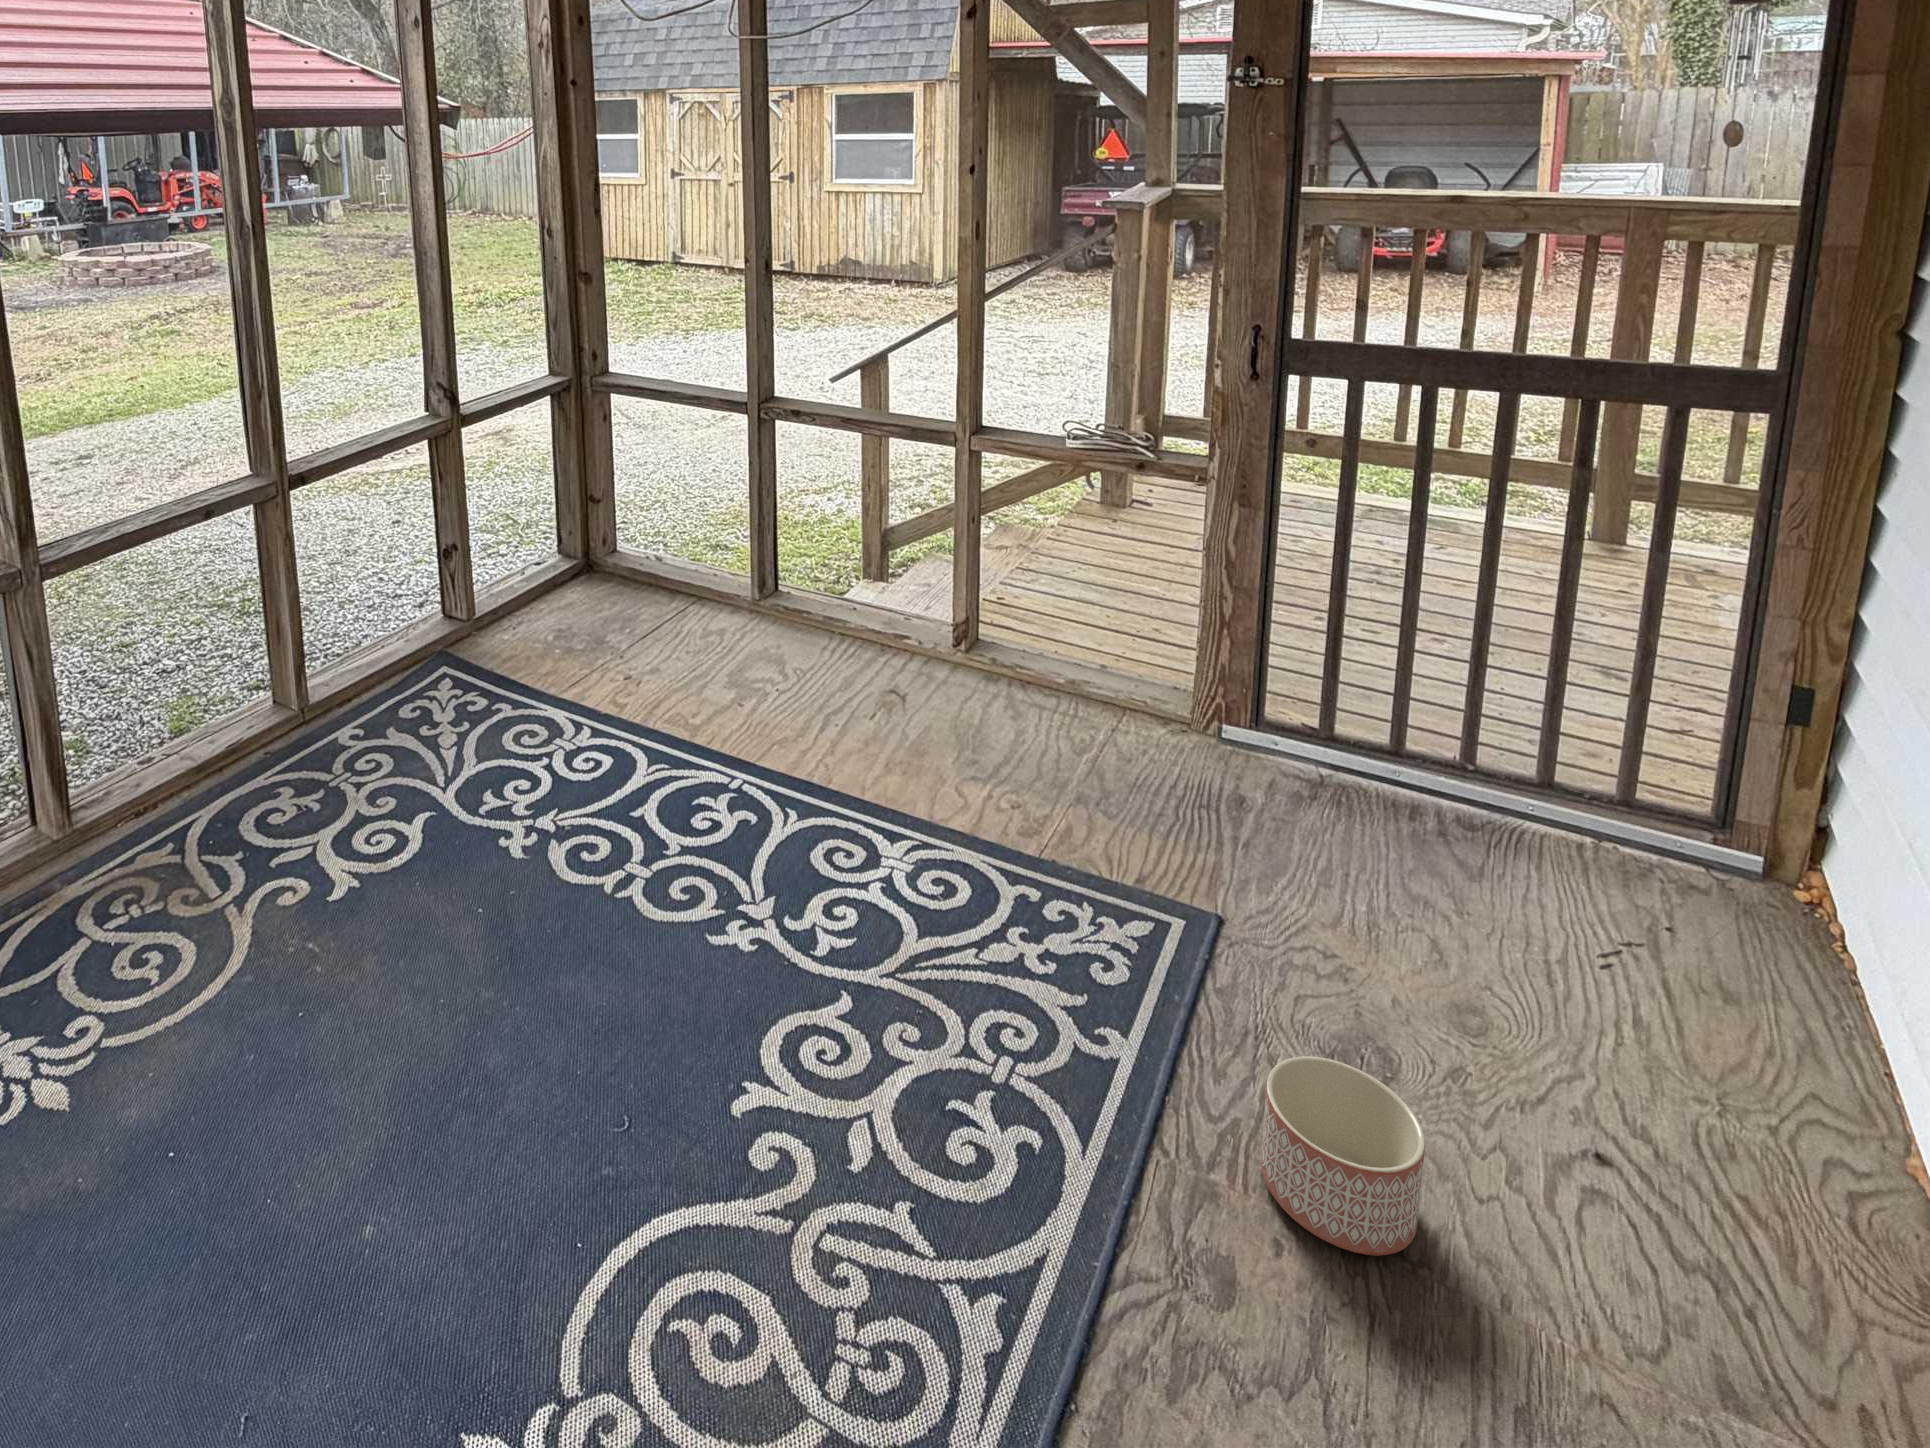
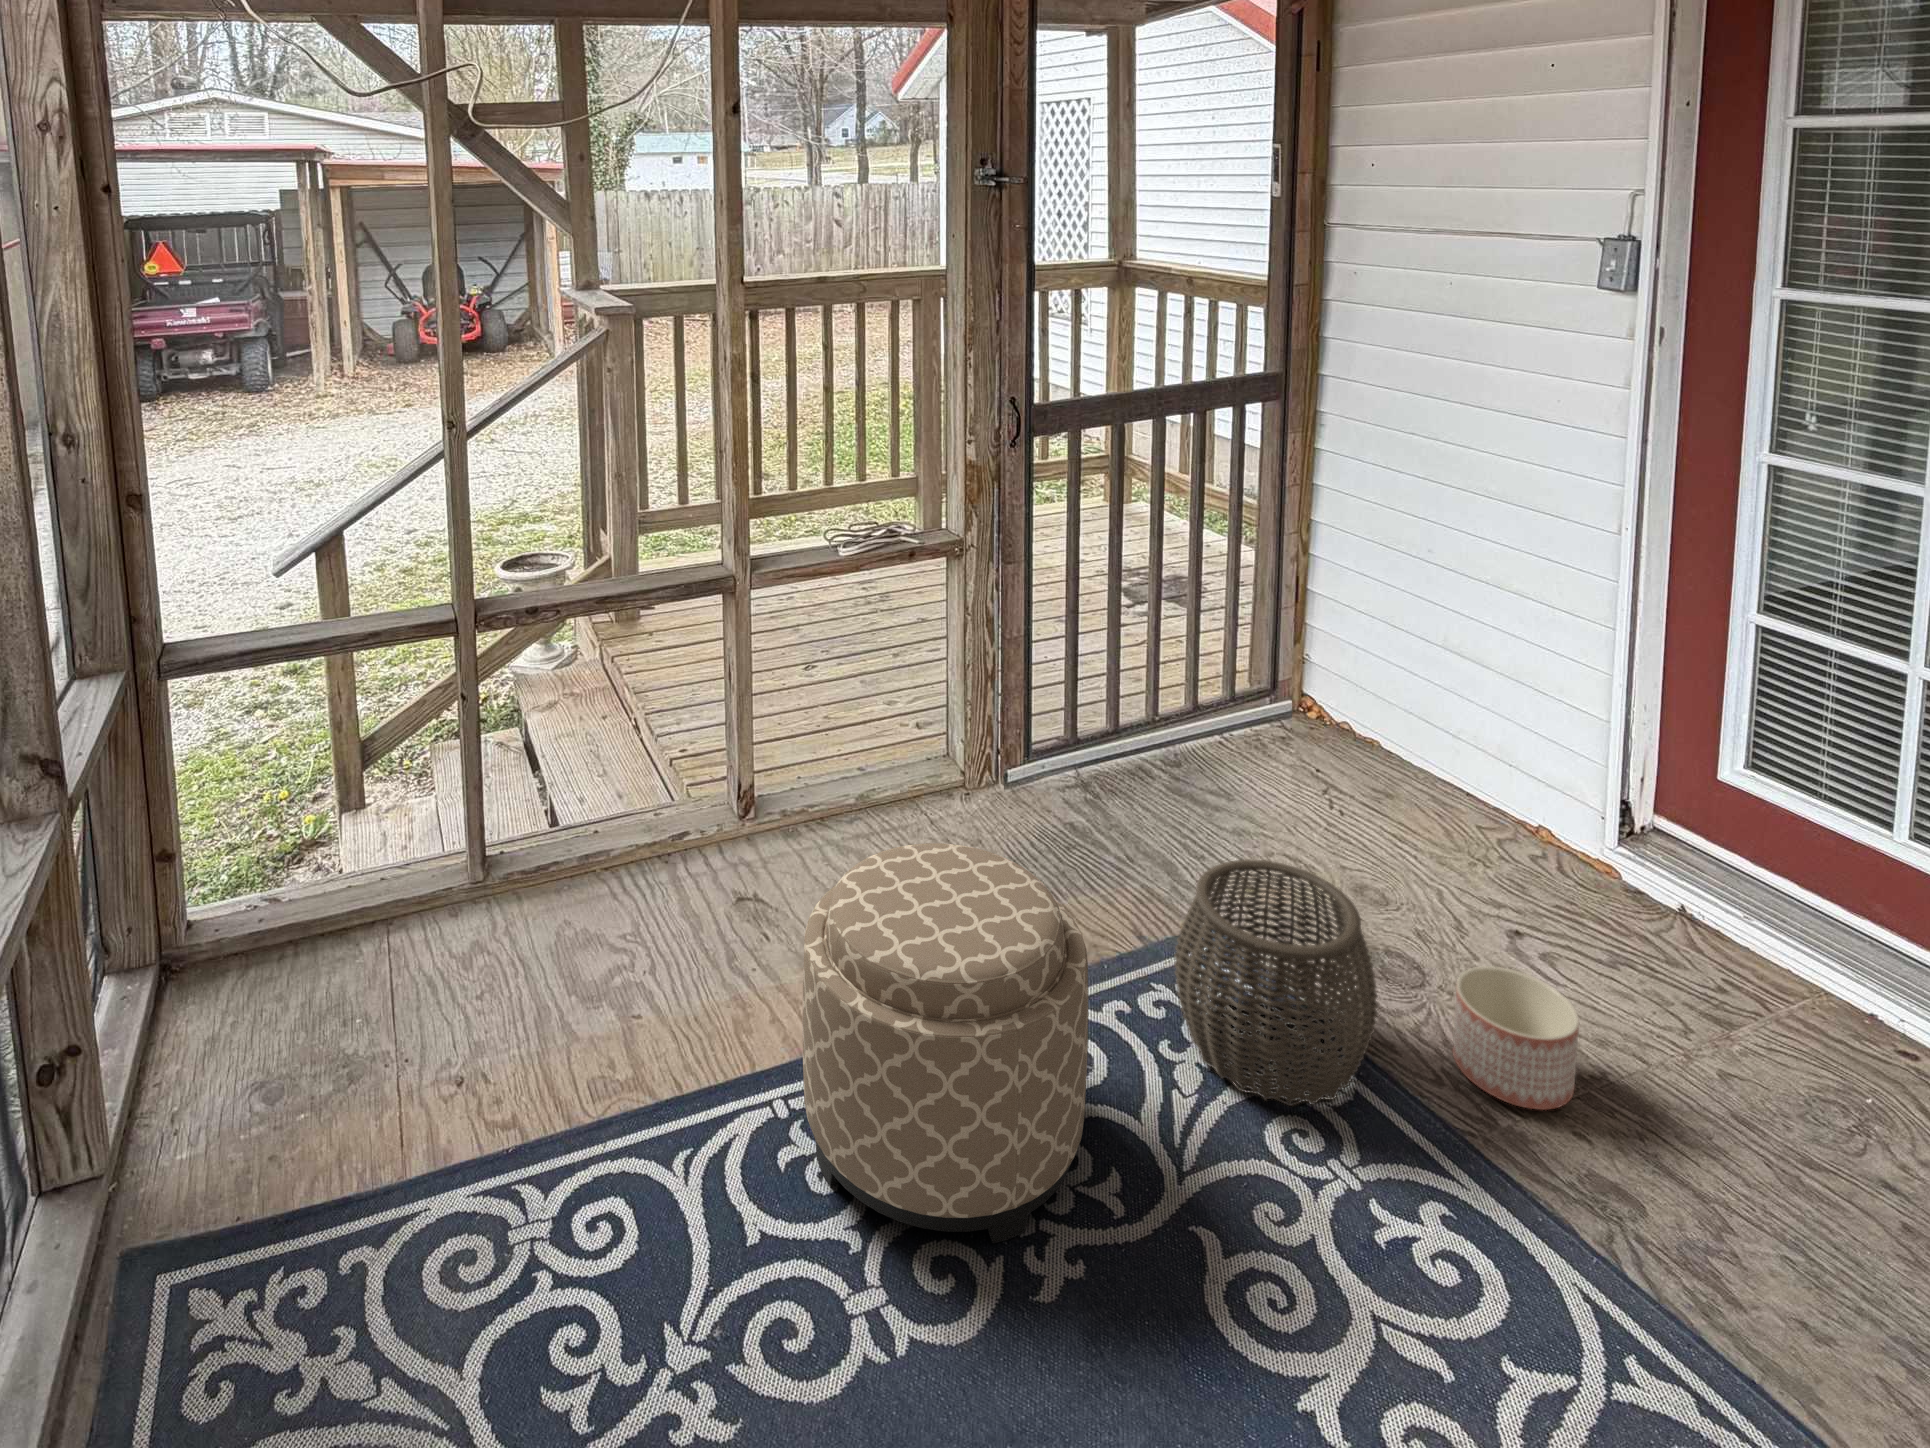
ottoman: none [680,632,908,916] -> present [802,843,1088,1244]
woven basket: none [1007,800,1223,1060] -> present [1174,859,1378,1106]

